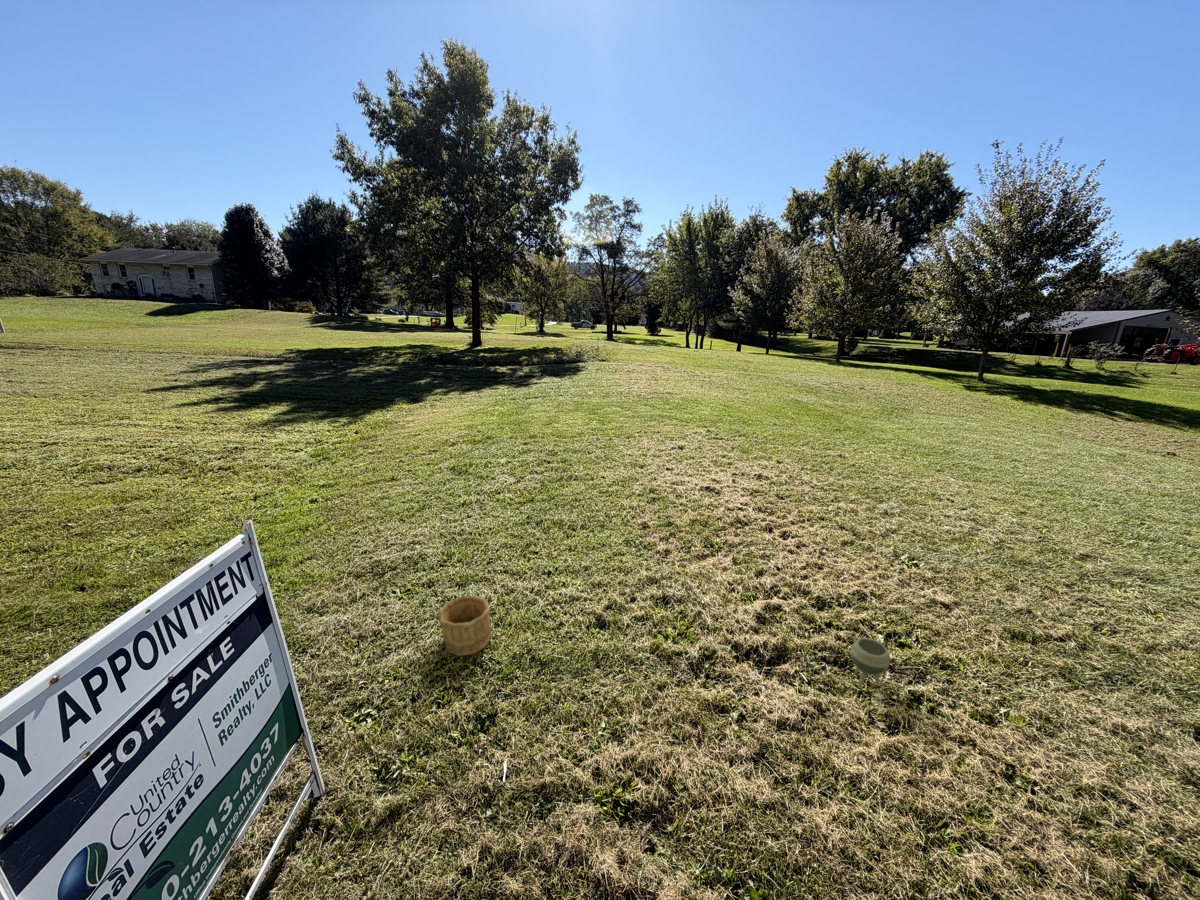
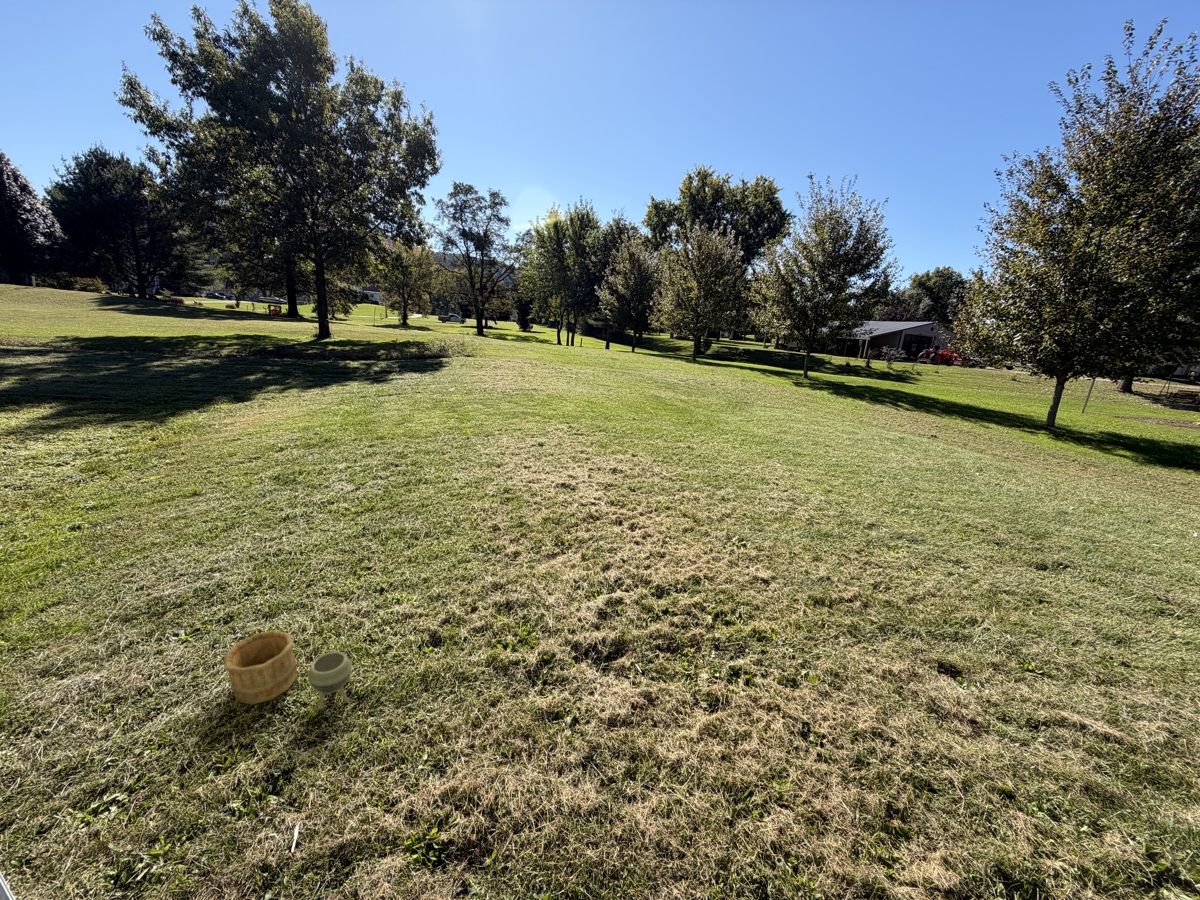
planter: present [851,638,890,688] -> present [308,652,352,710]

